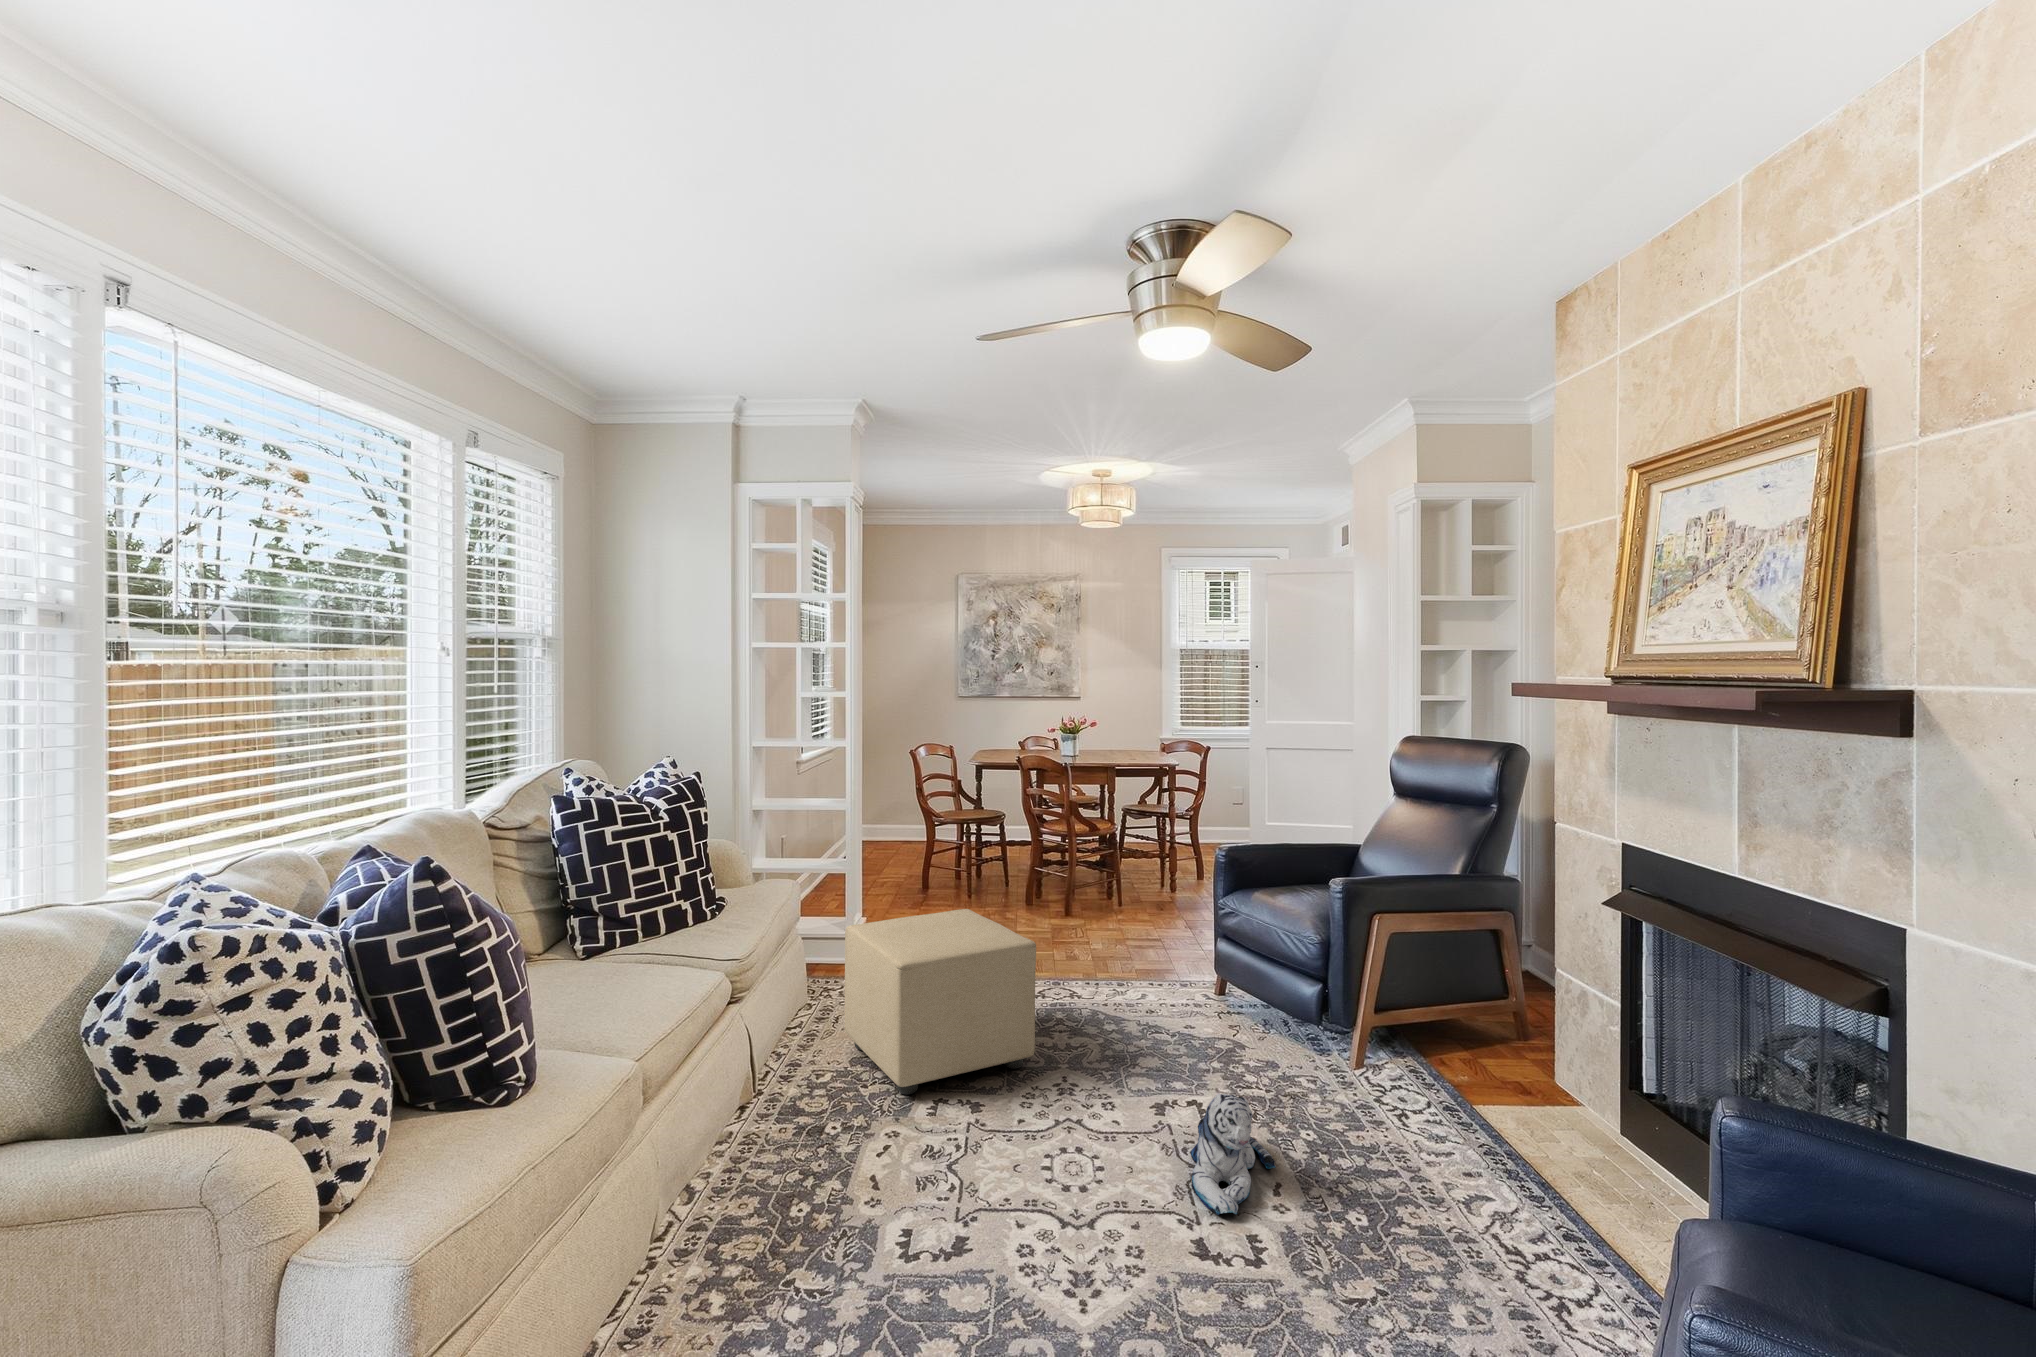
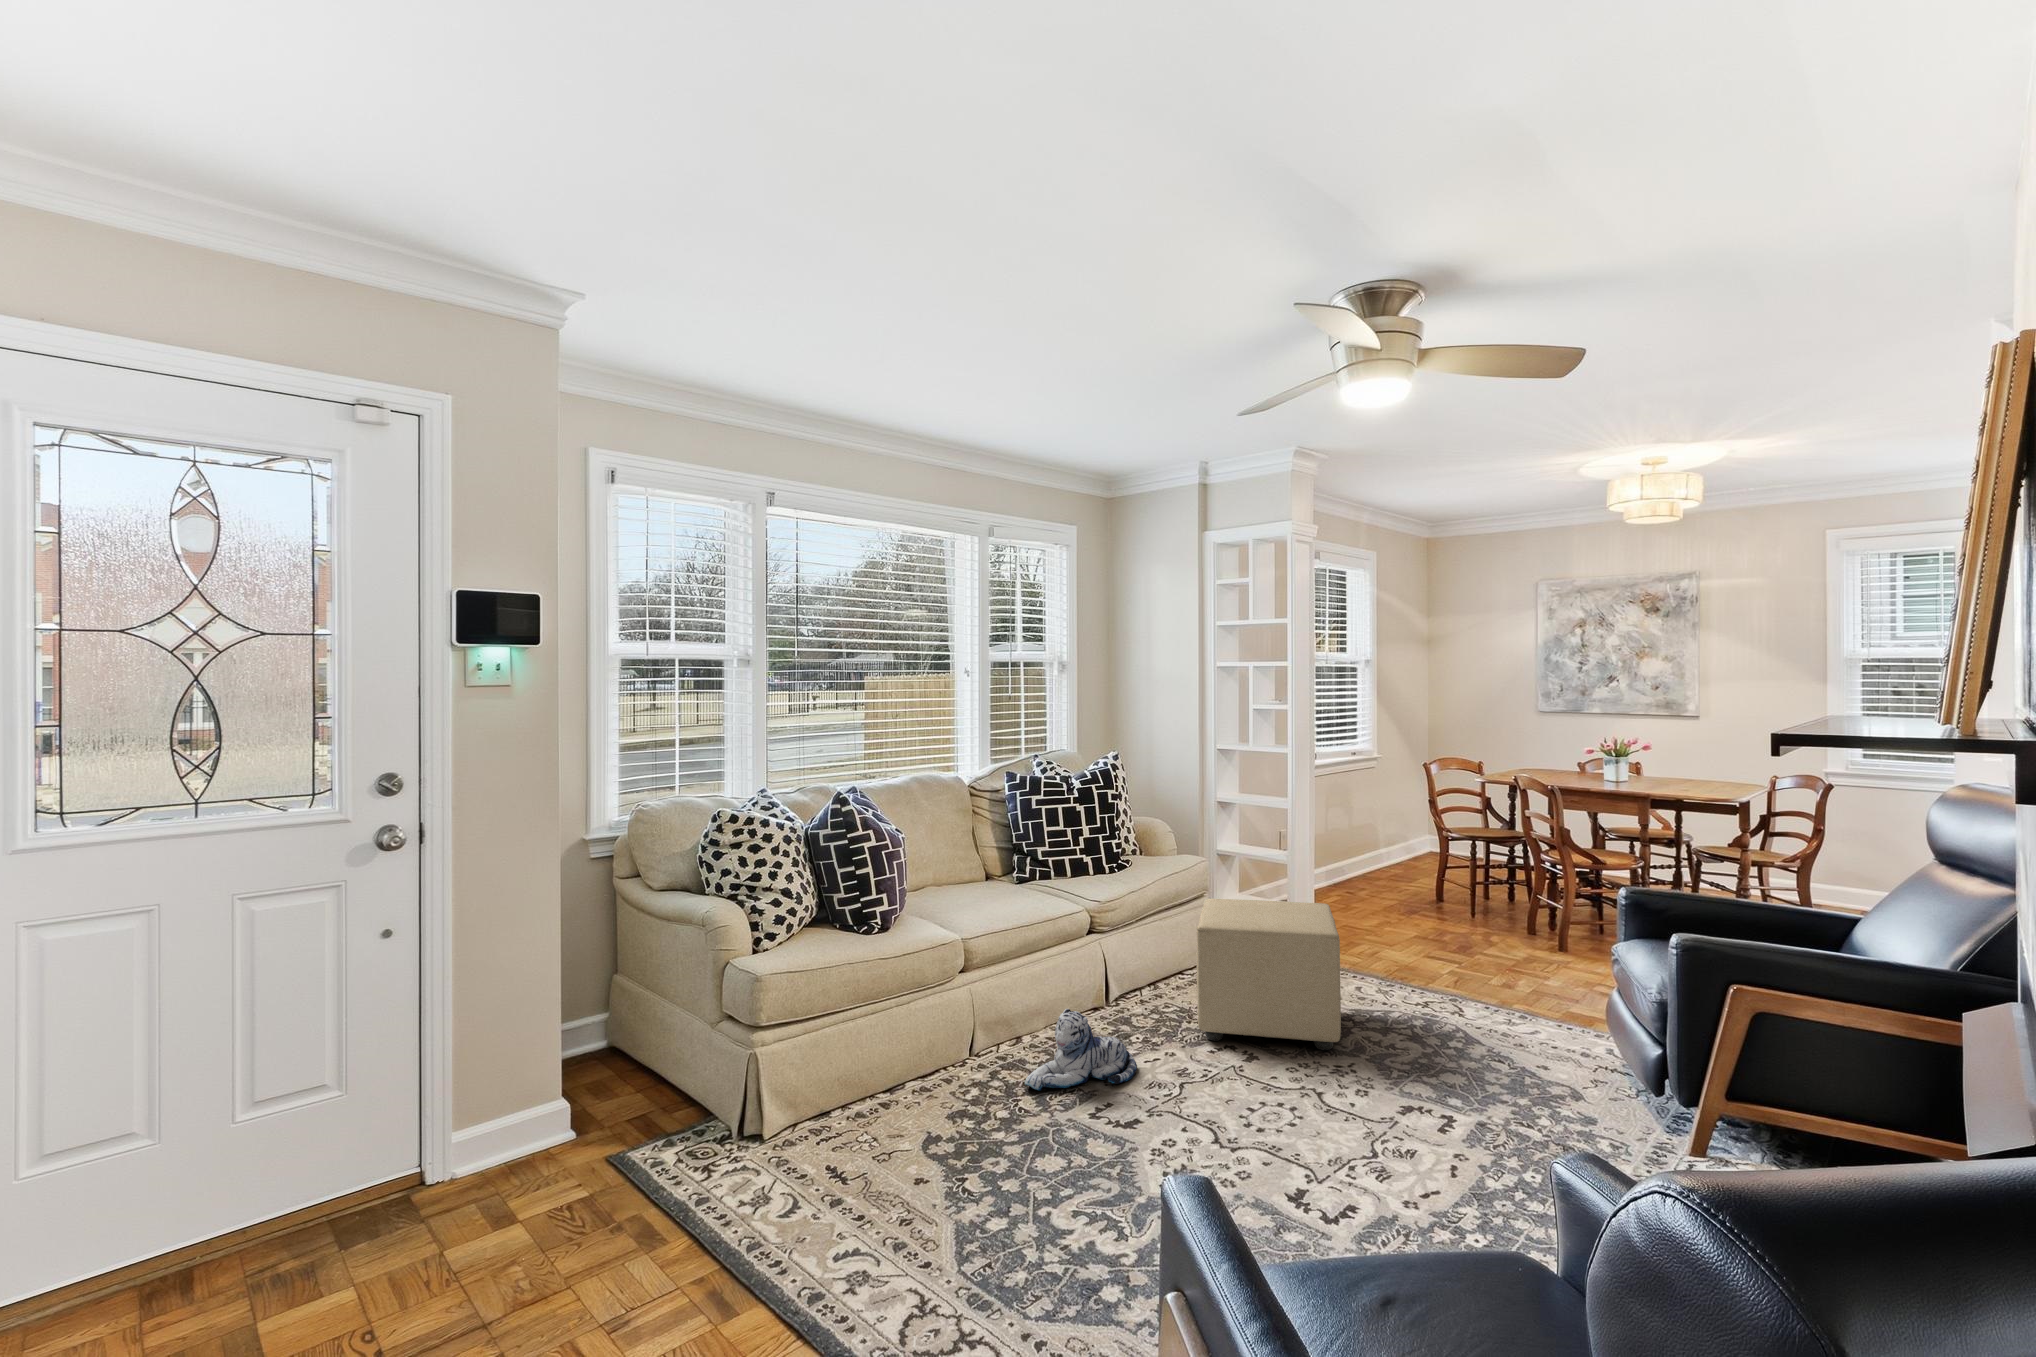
plush toy: present [1190,1094,1275,1215] -> present [1025,1009,1137,1091]

